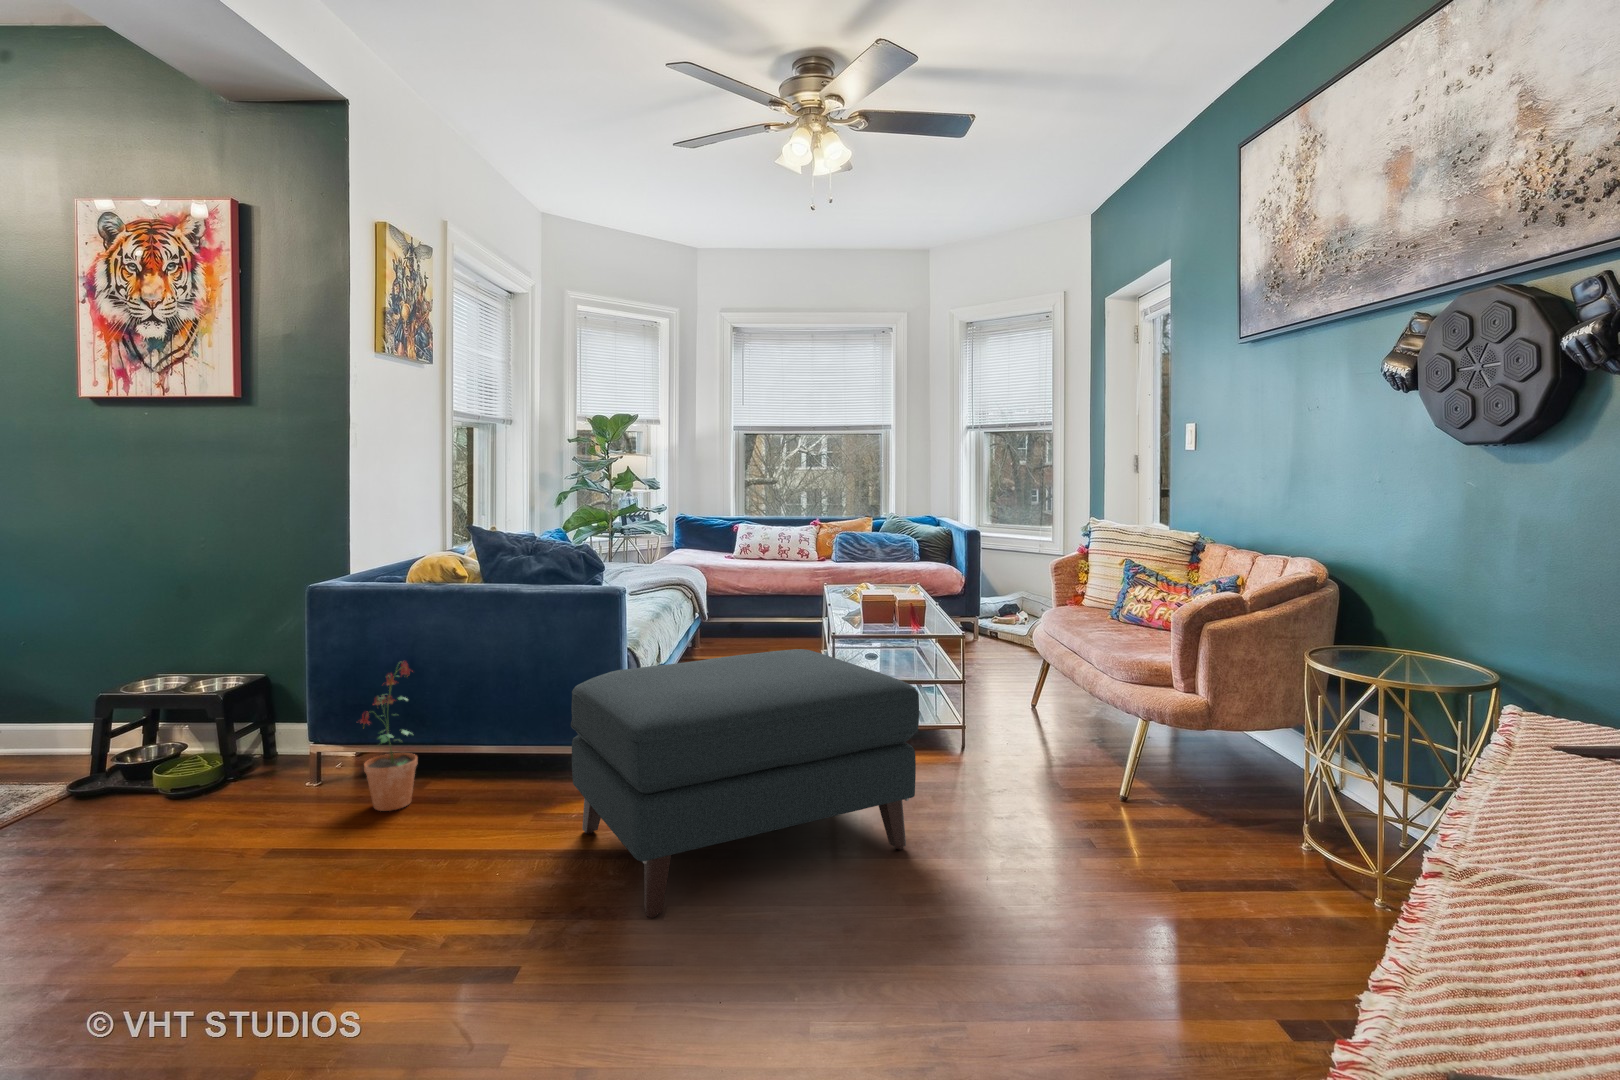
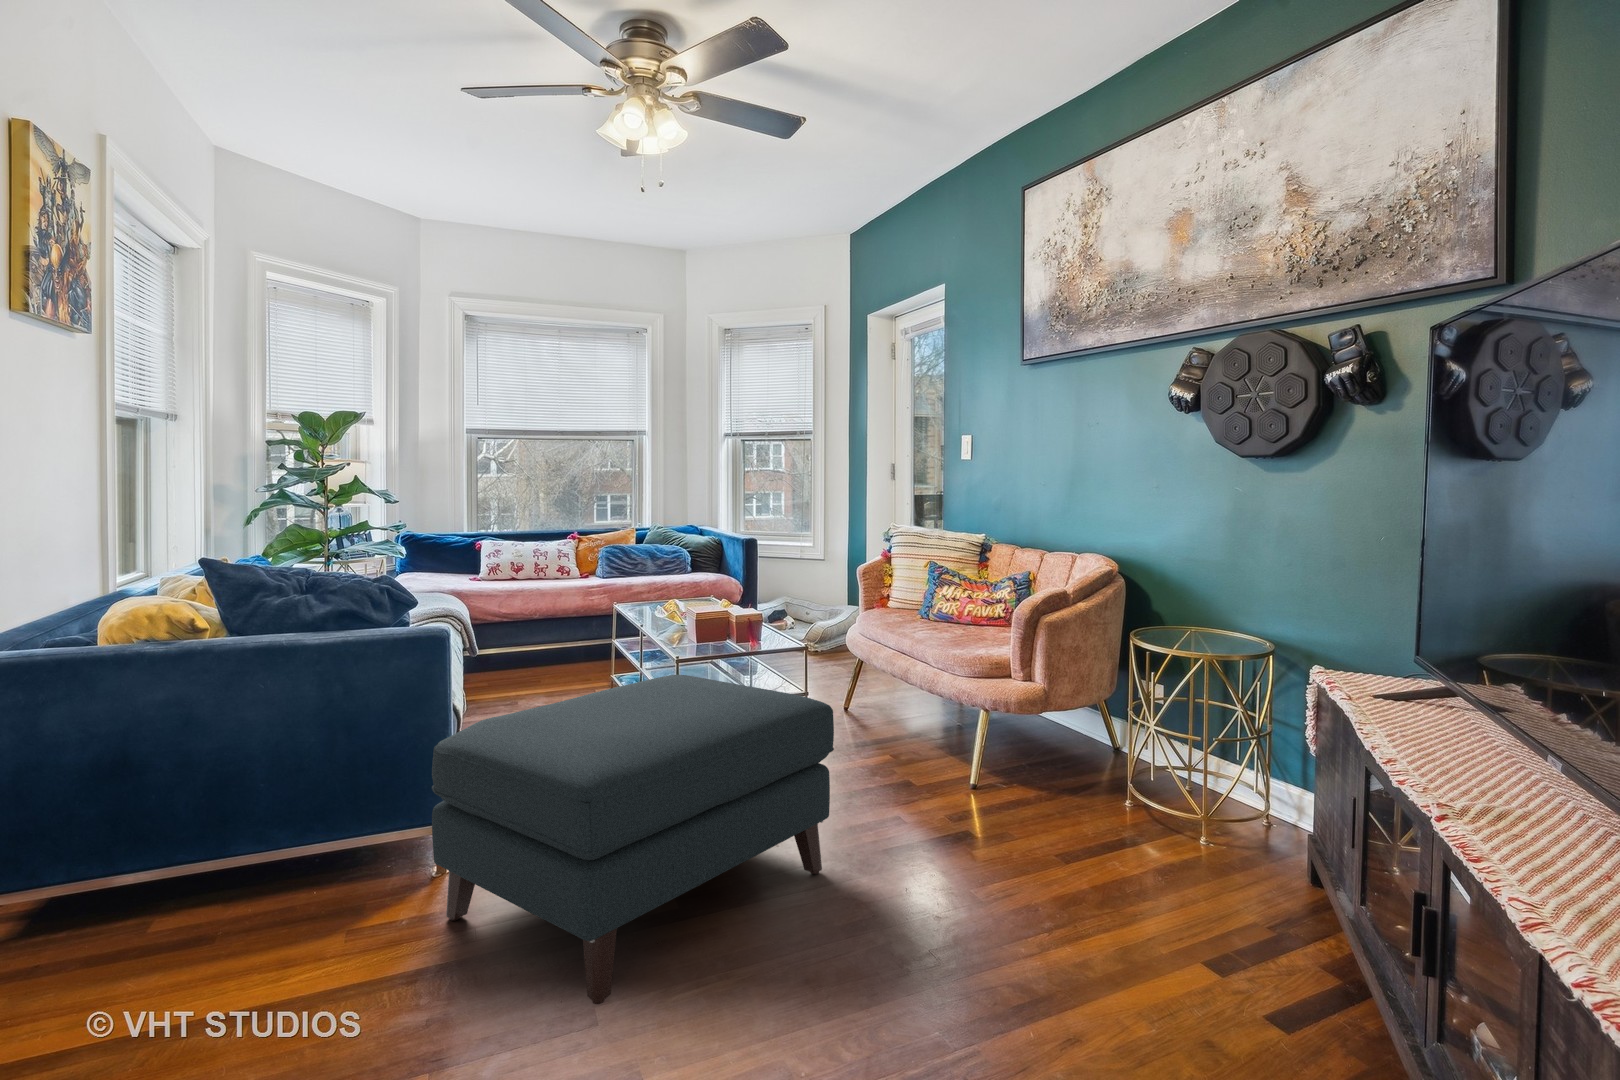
potted plant: present [361,662,418,811] -> none [87,736,180,944]

